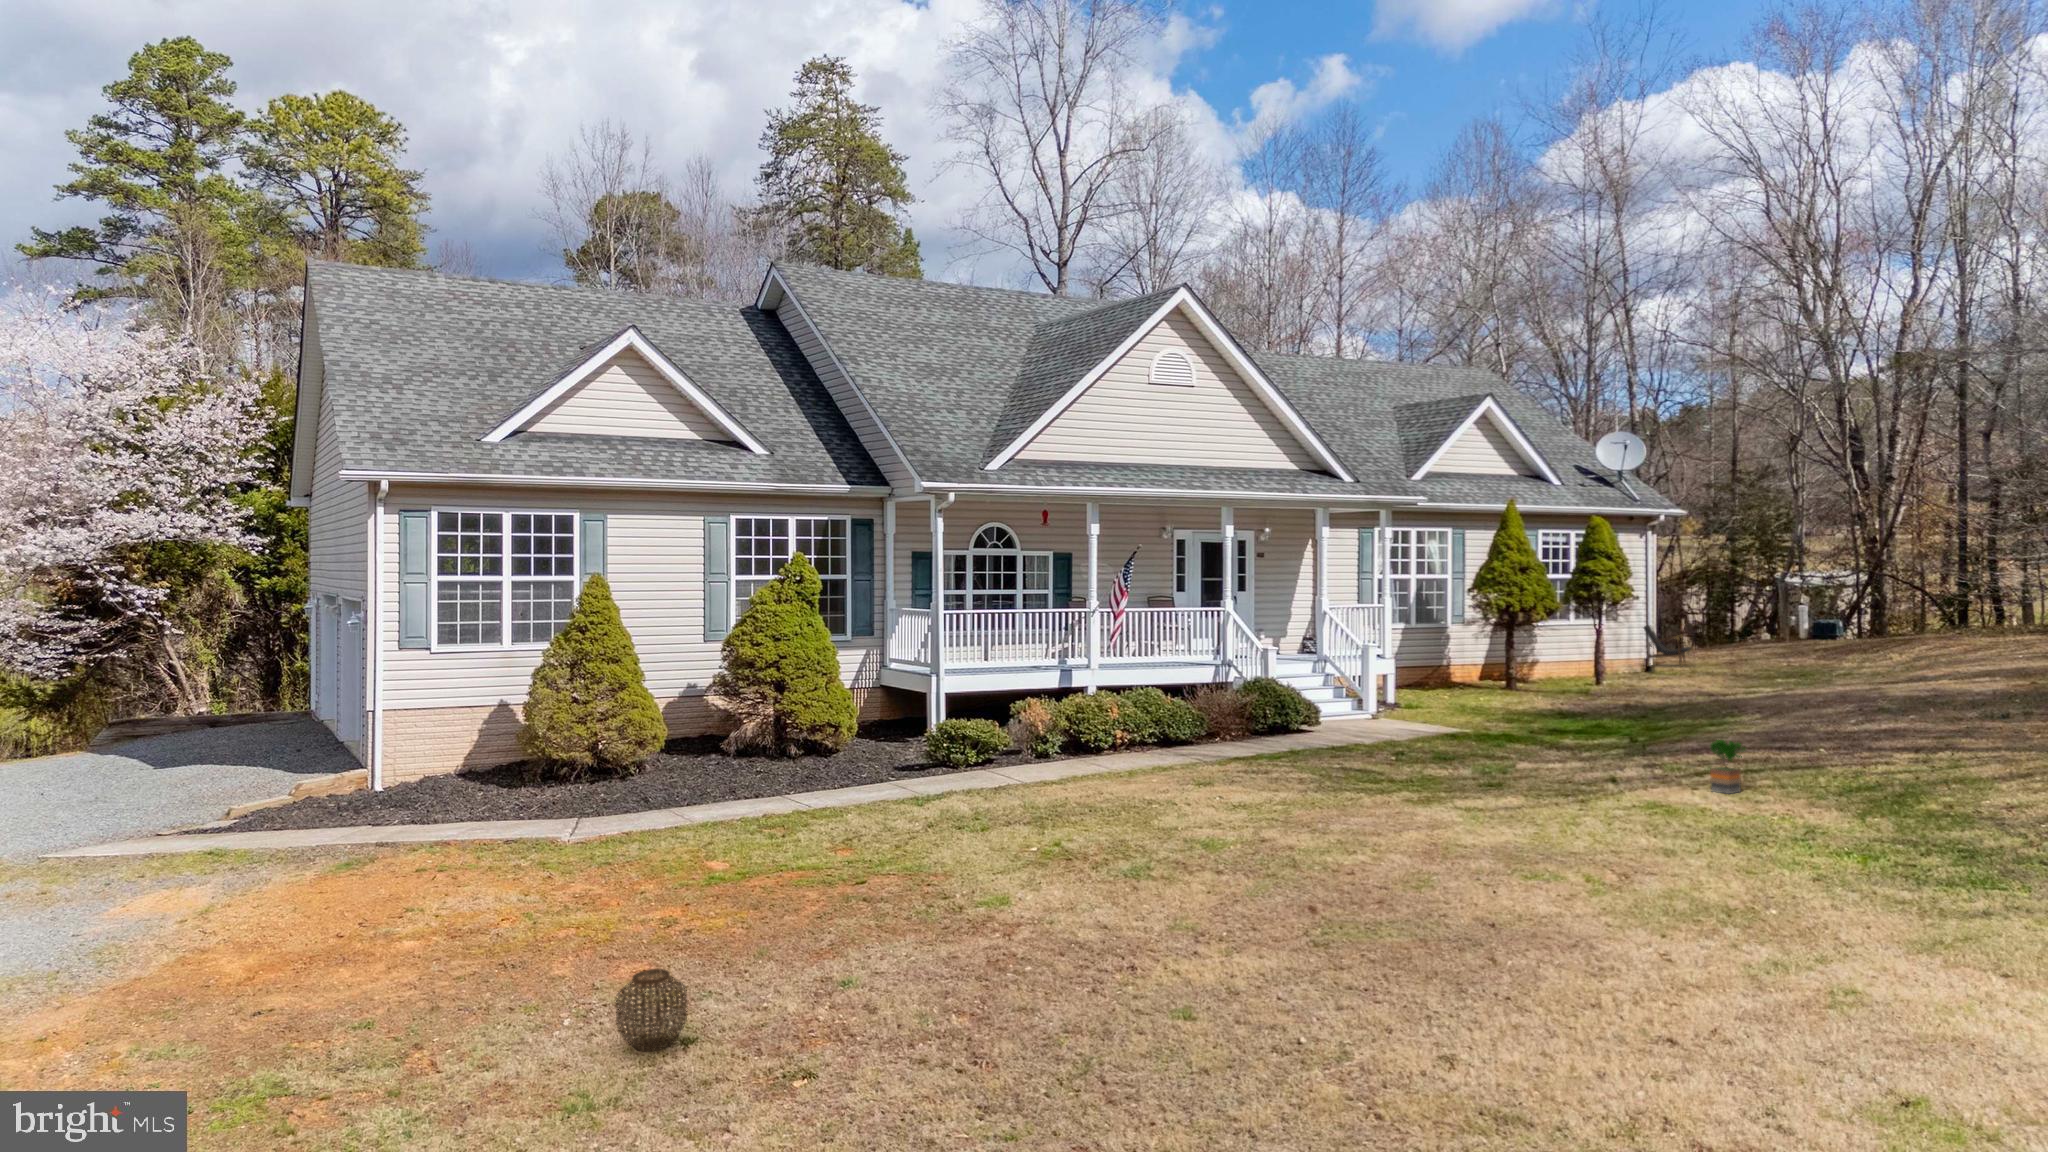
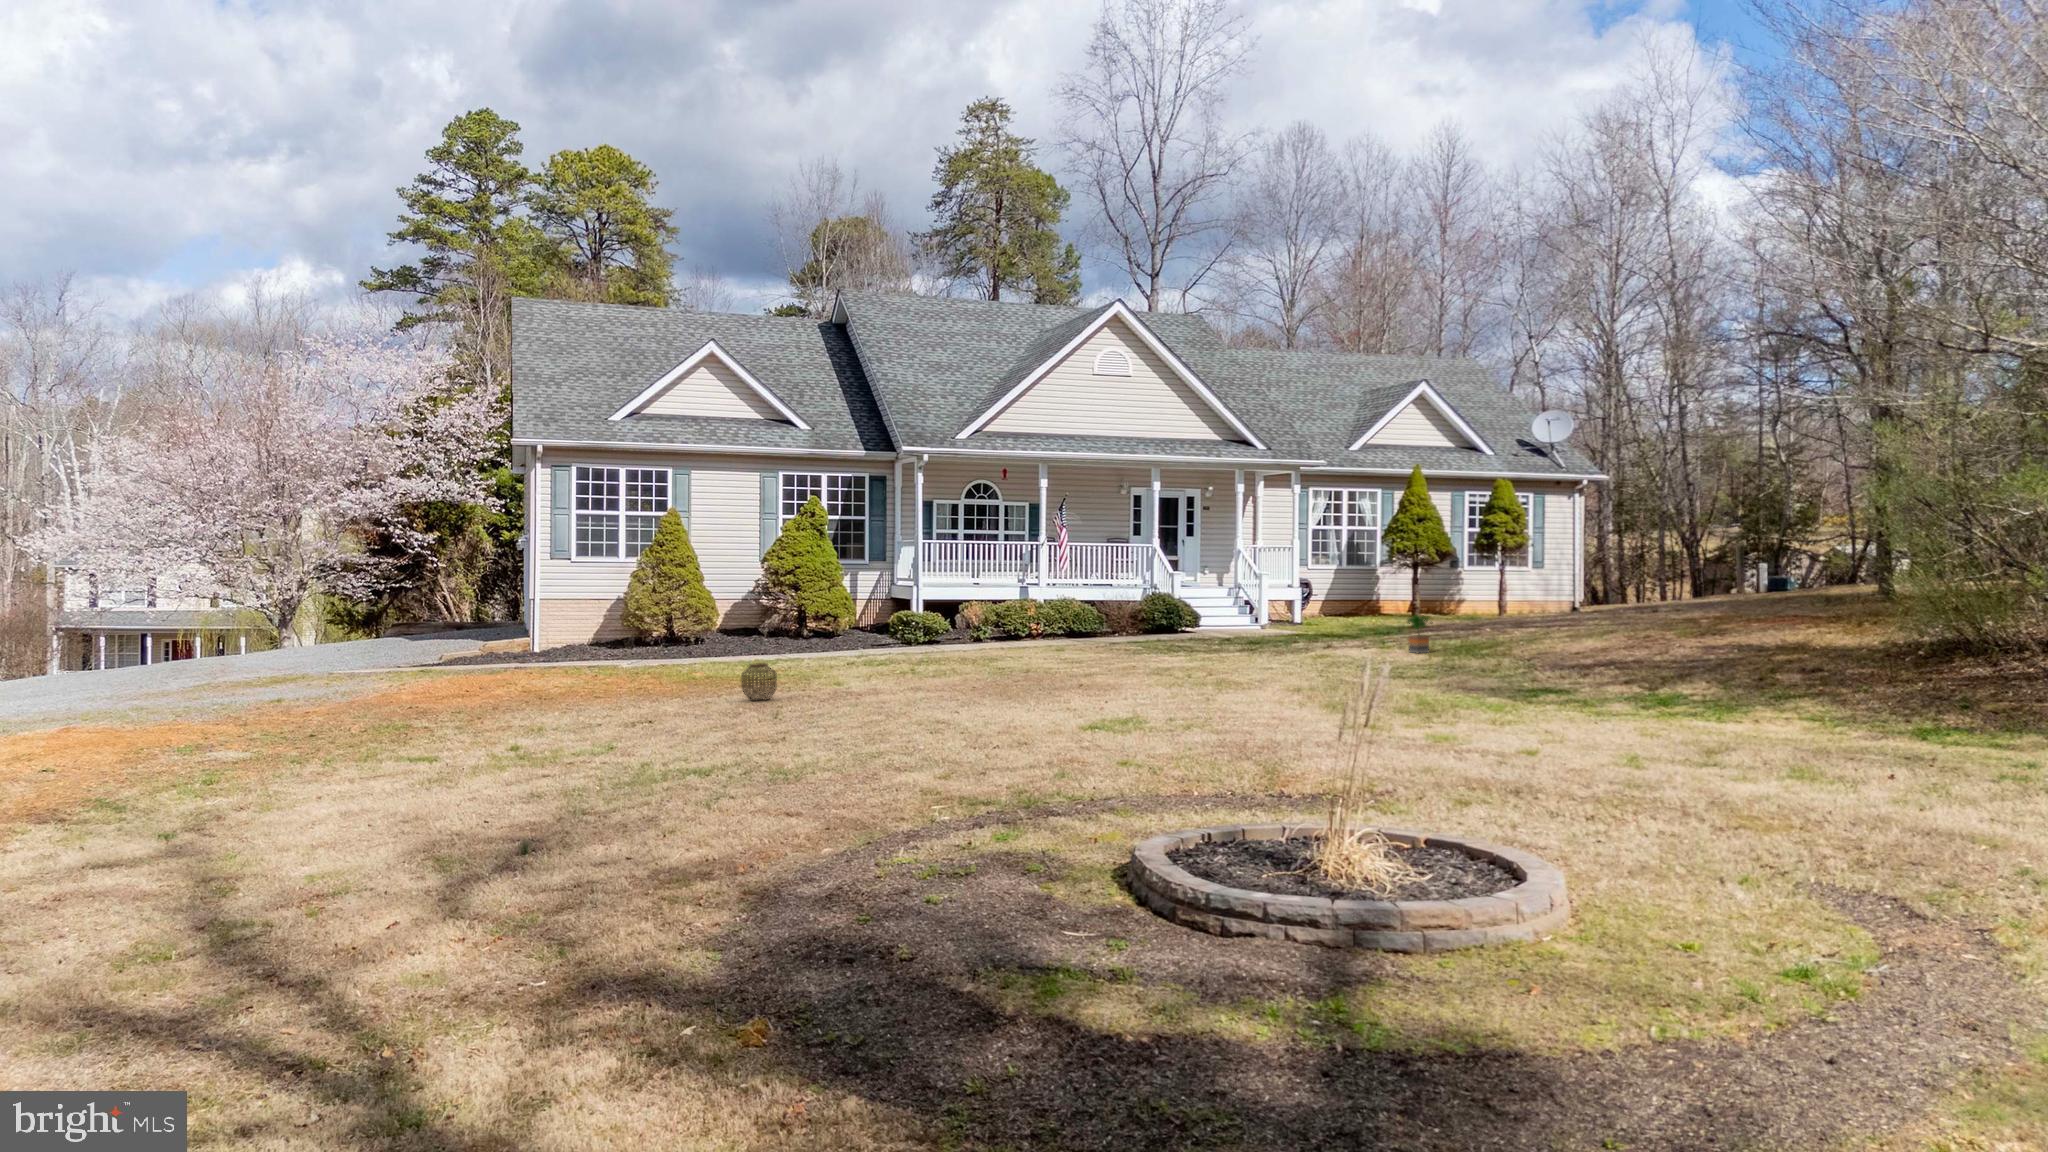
lounge chair: present [1644,625,1691,665] -> none [1568,573,1612,607]
woven basket: present [616,969,687,1051] -> present [741,663,777,701]

